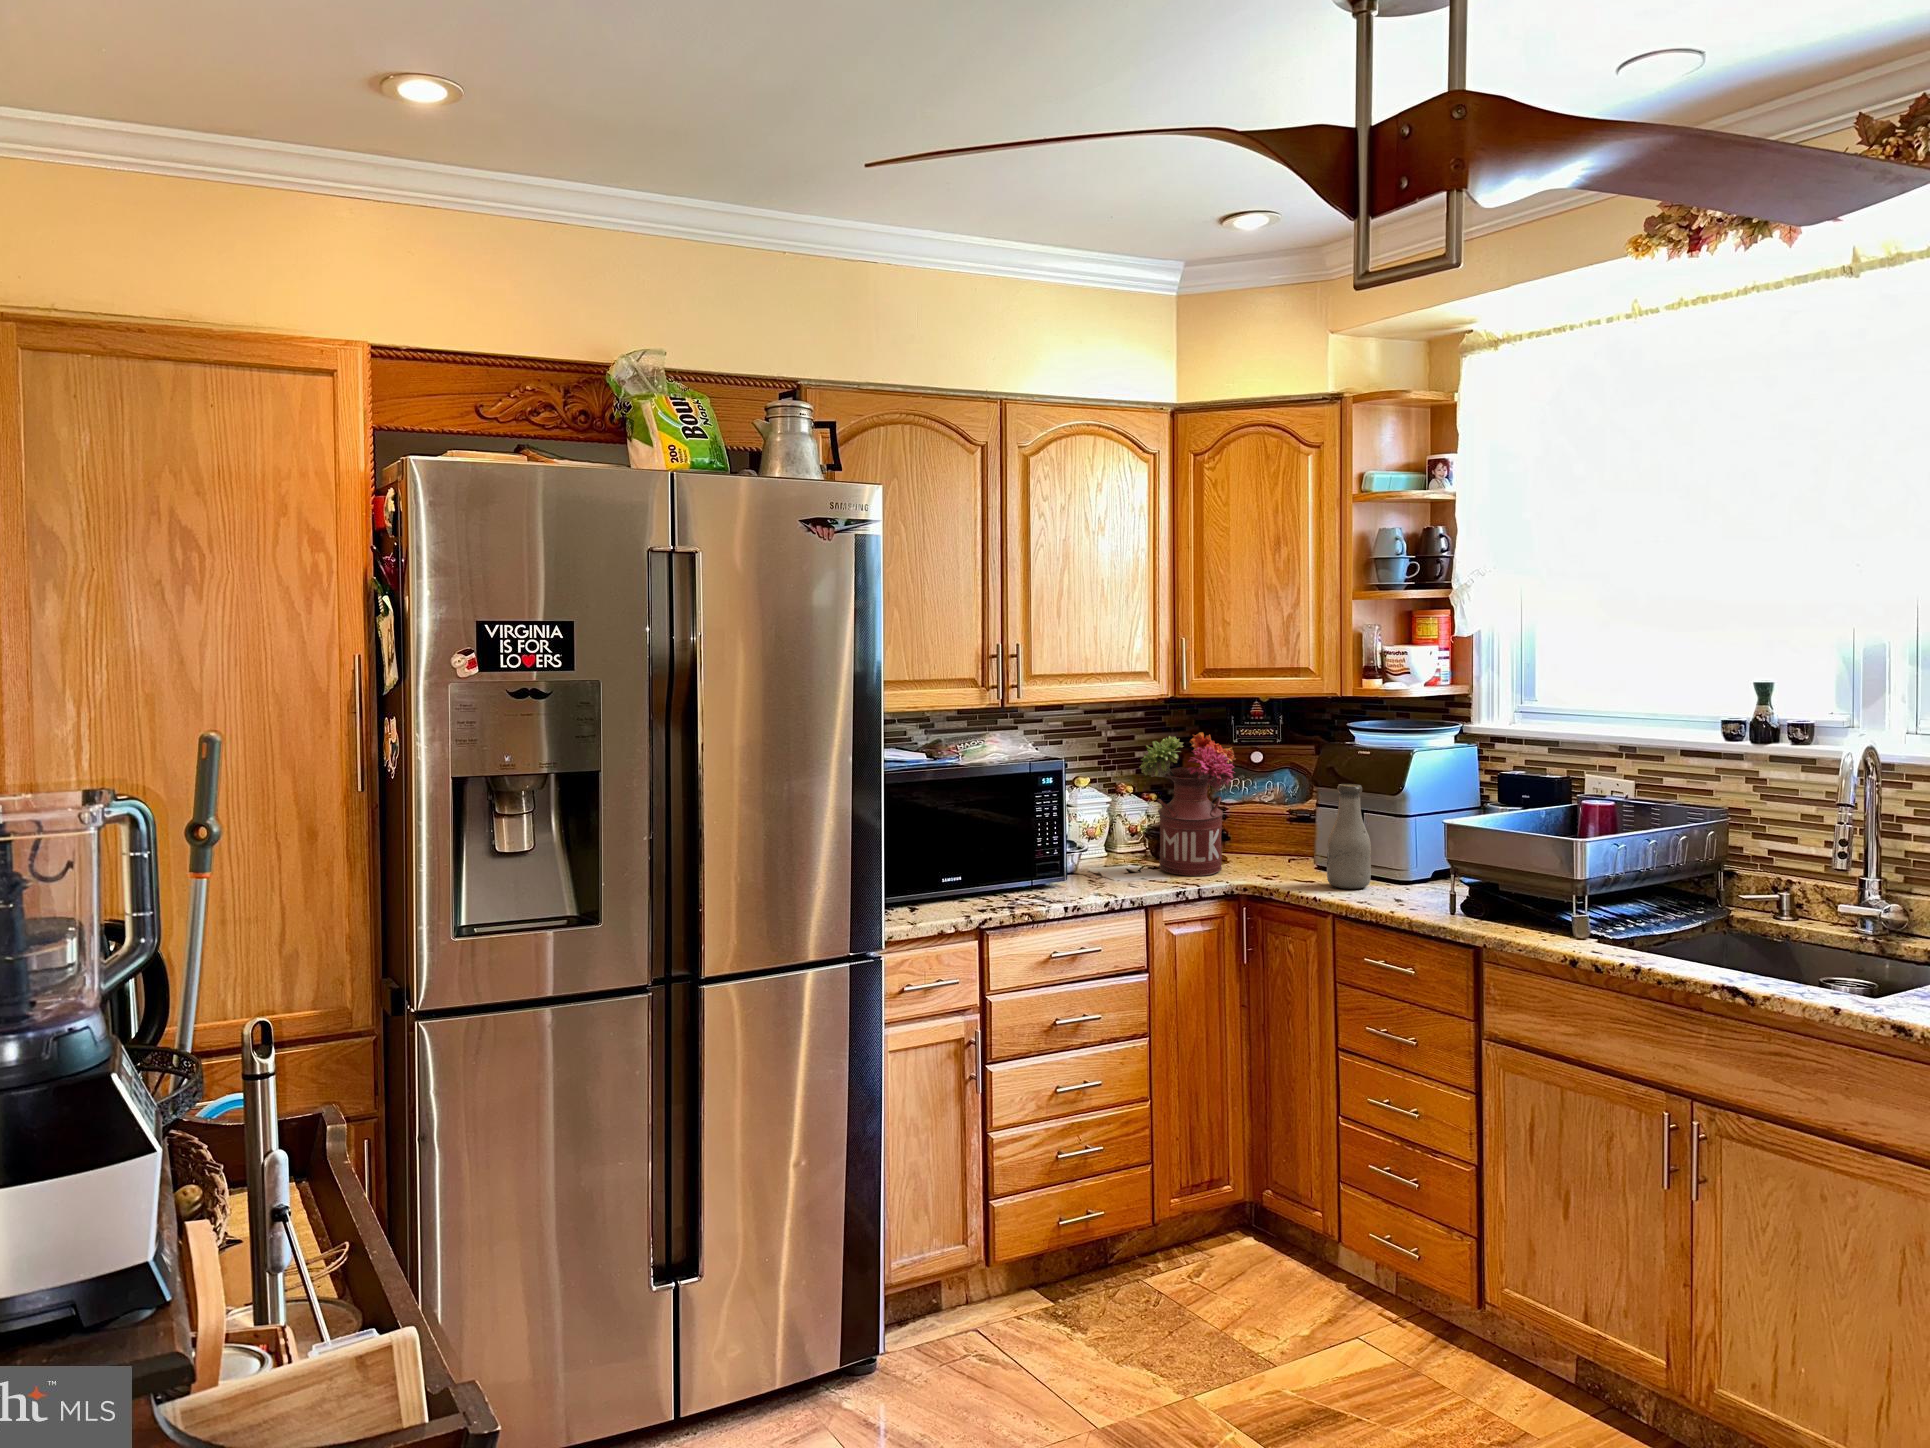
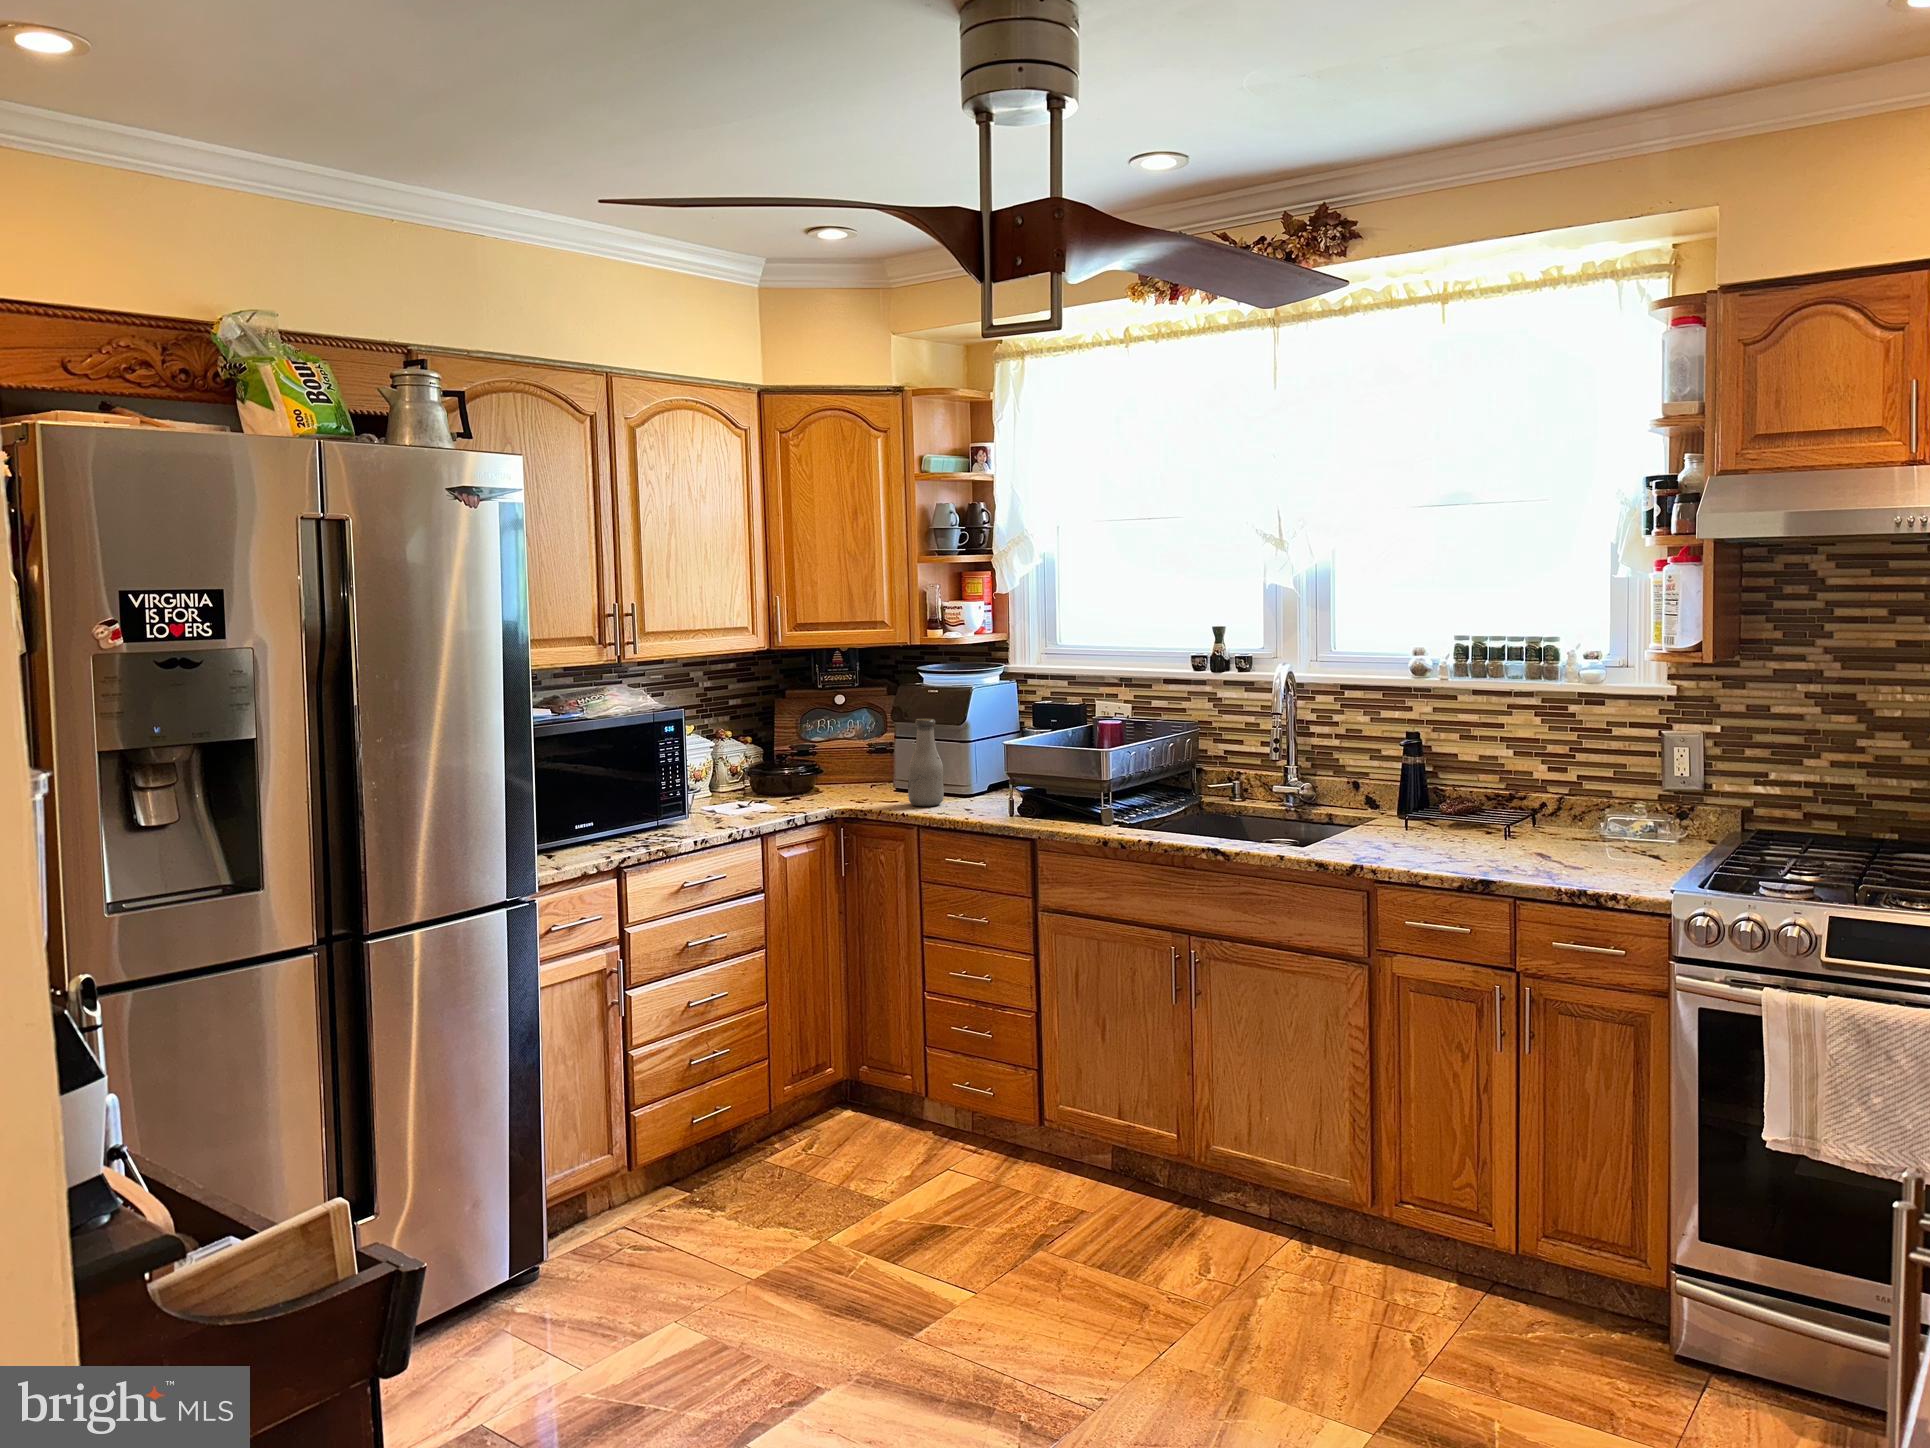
flower arrangement: present [1139,732,1236,876] -> none [743,679,829,807]

